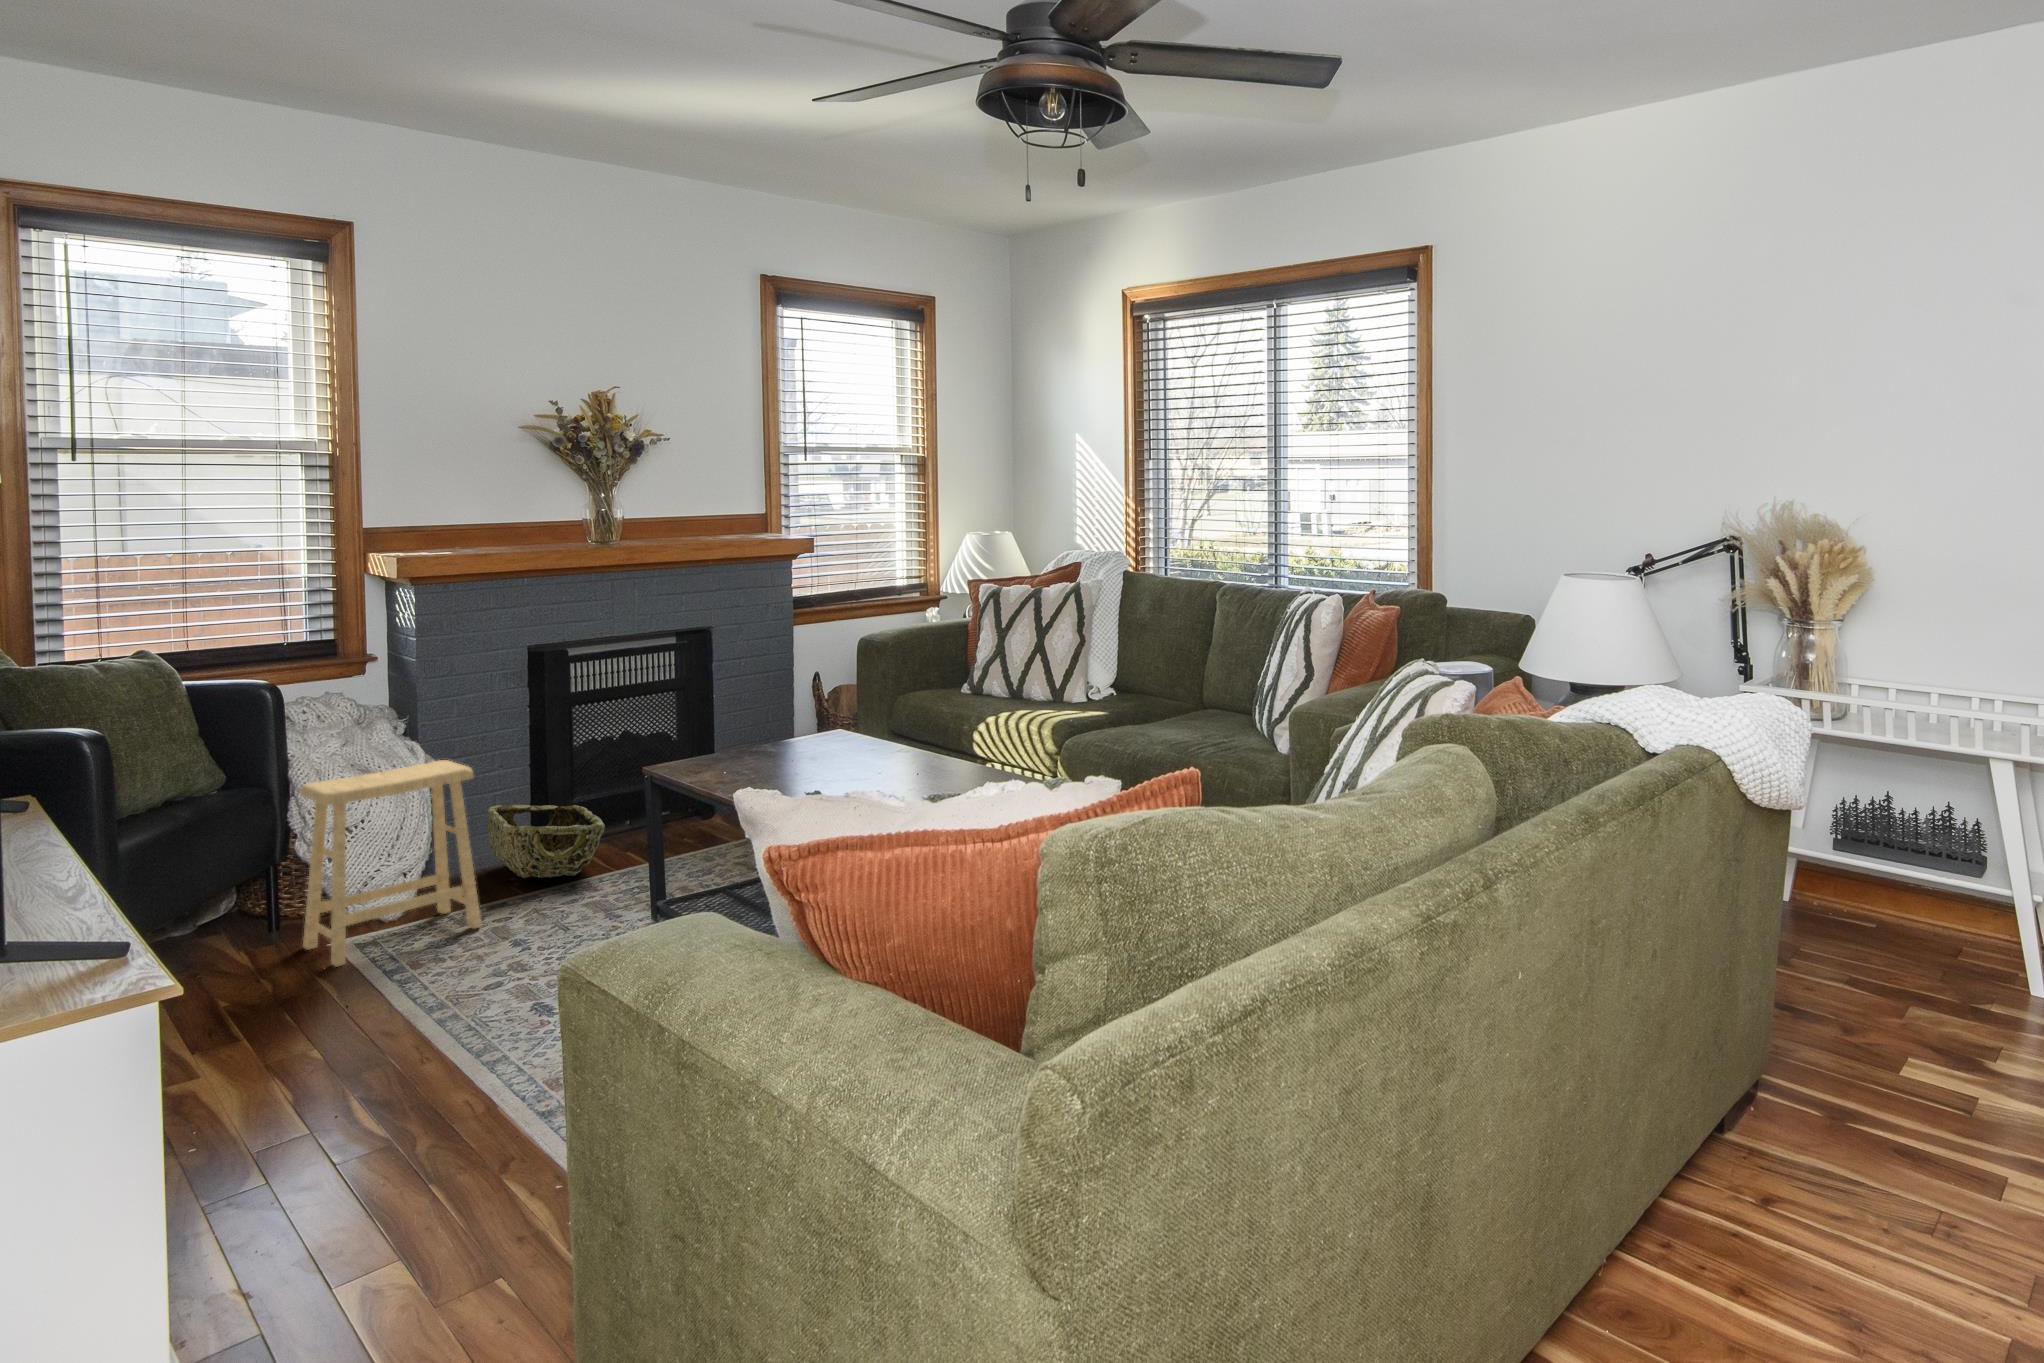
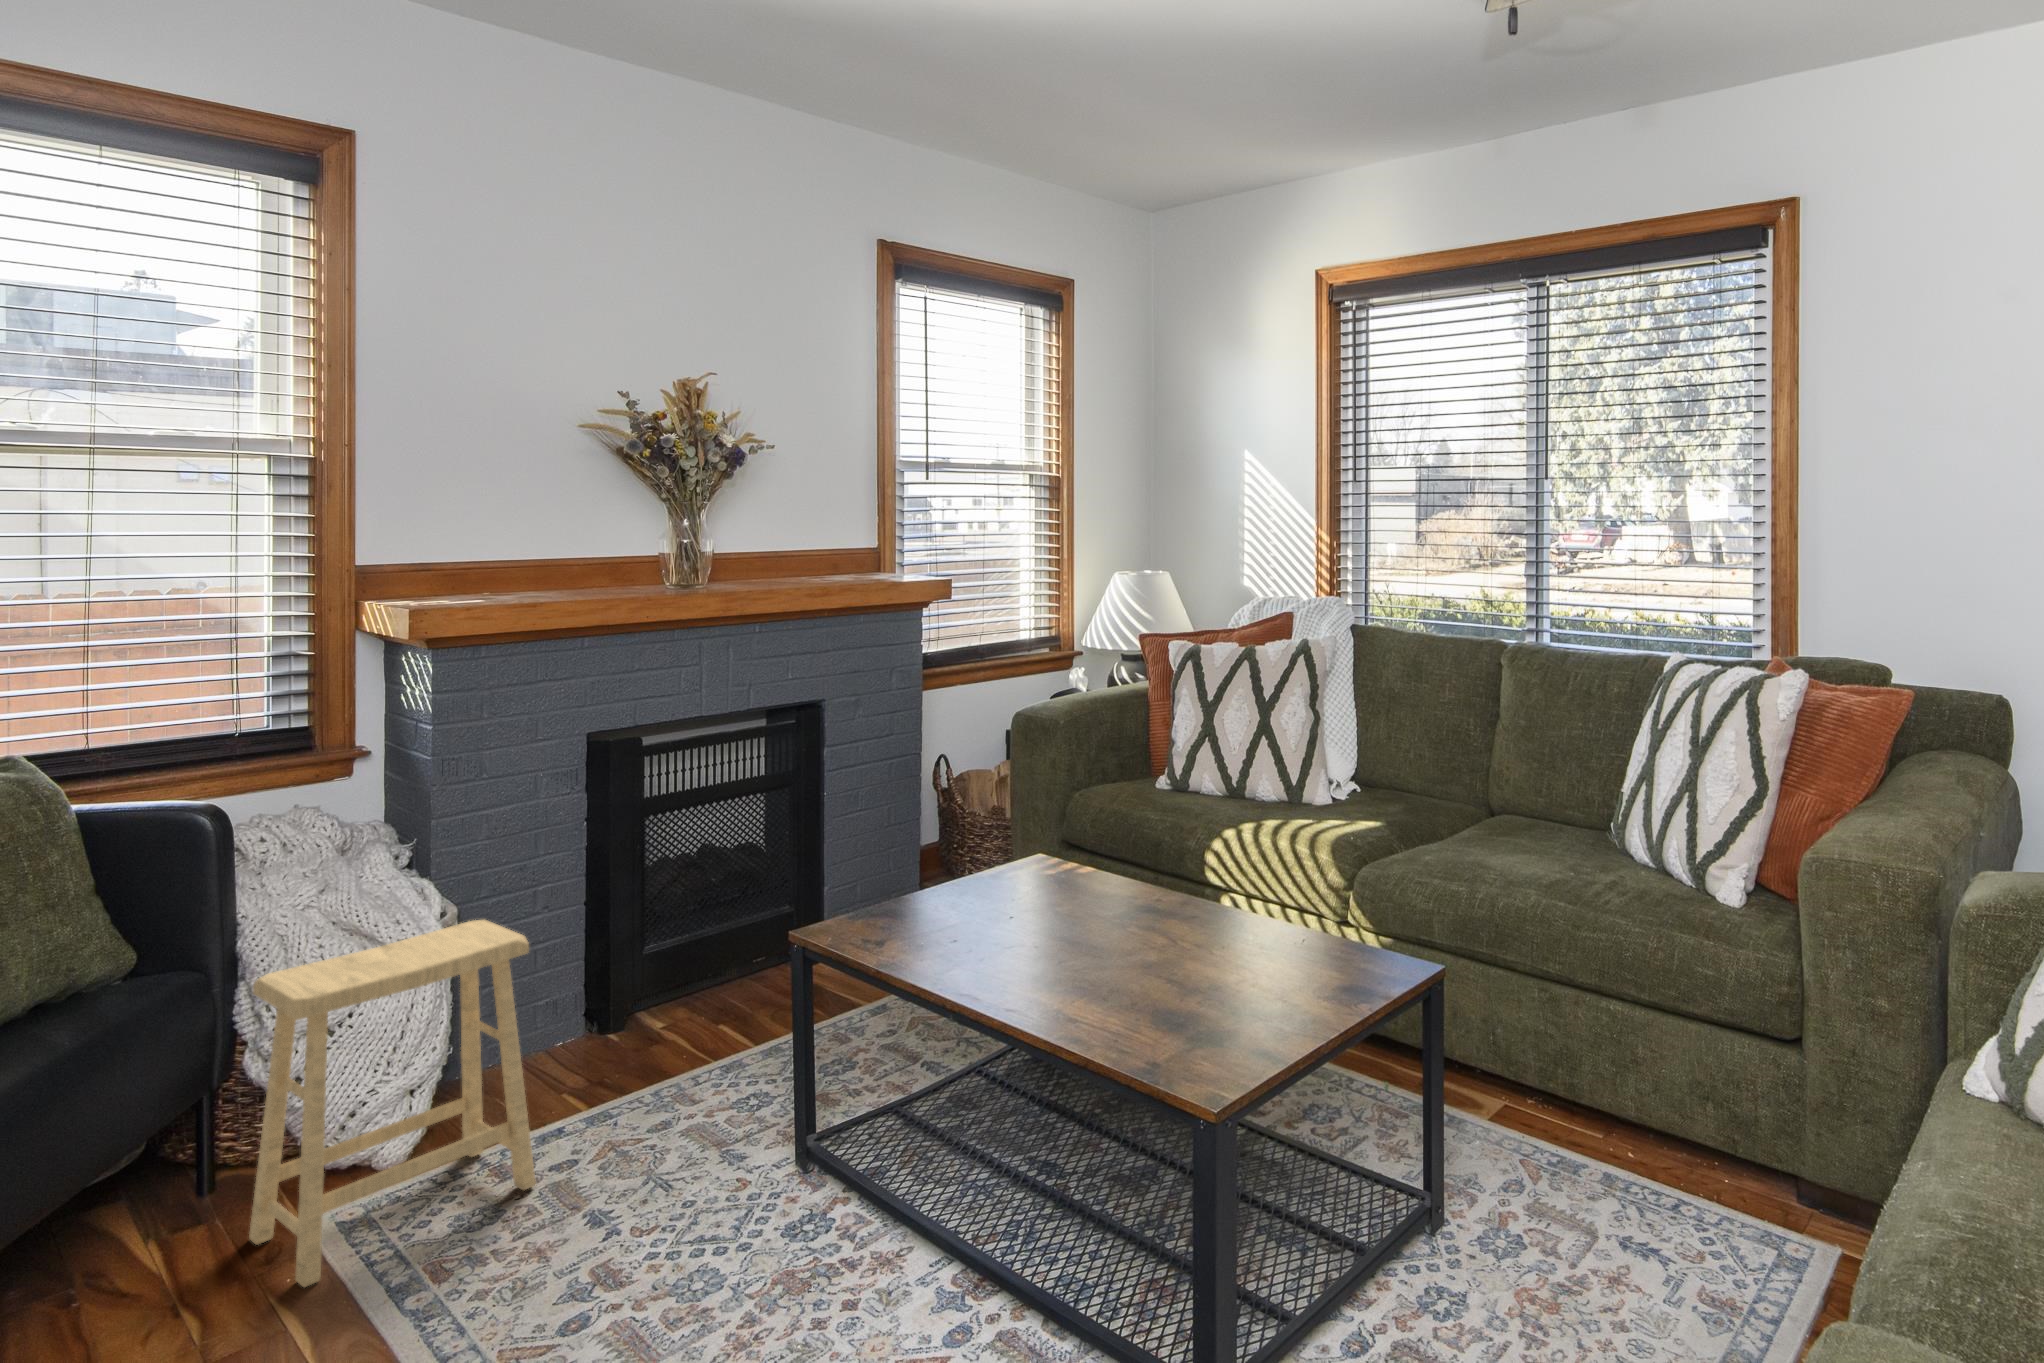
woven basket: present [487,805,605,878] -> none [529,956,705,1082]

